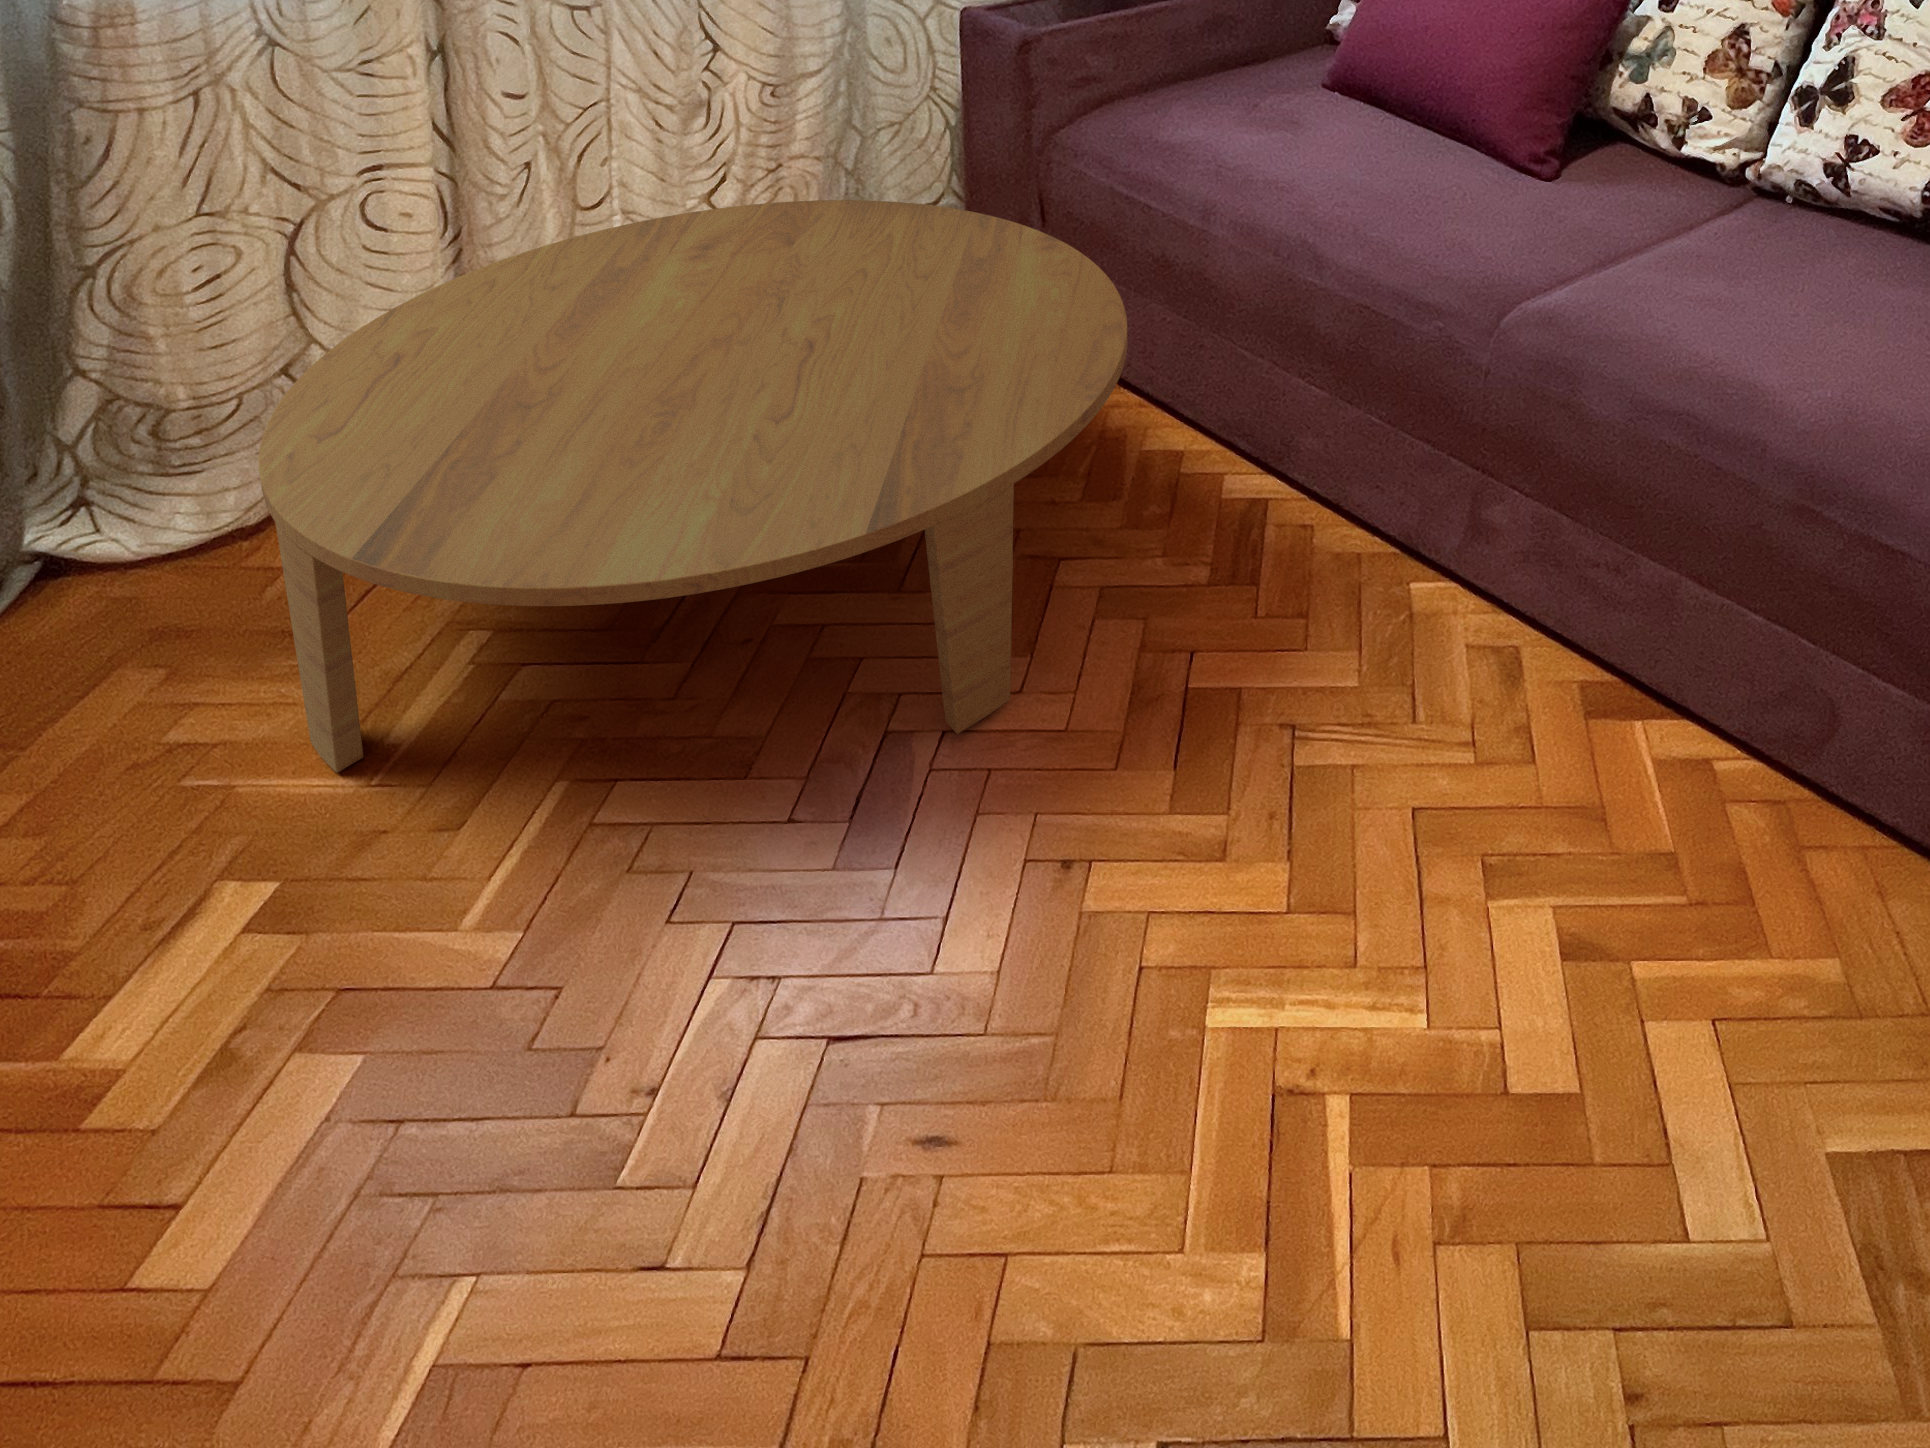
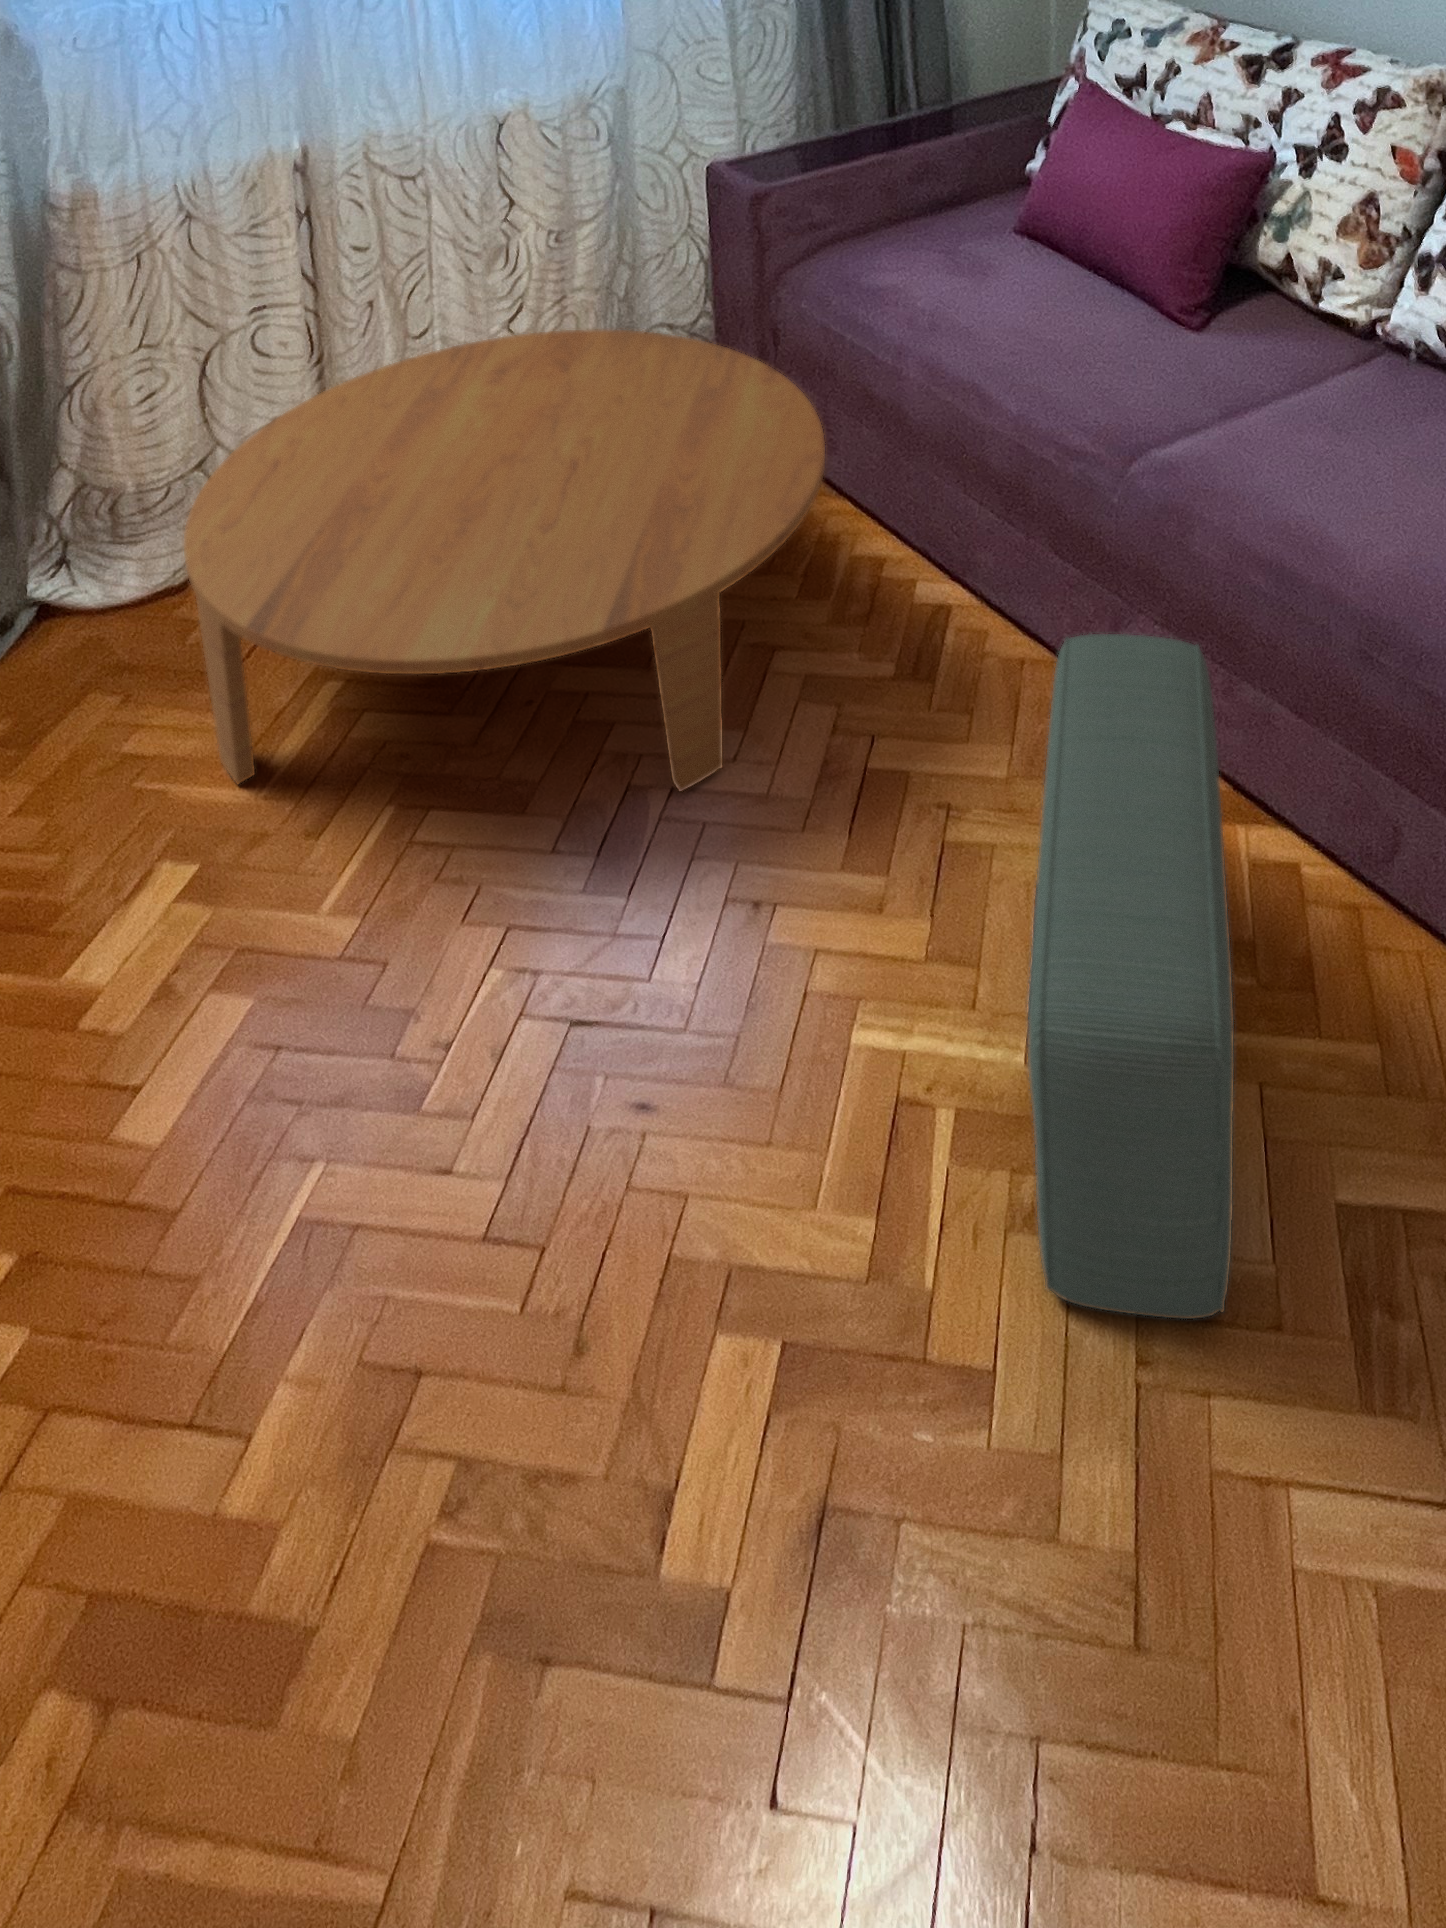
pouf: none [1442,502,1756,1332] -> present [1028,634,1234,1319]

